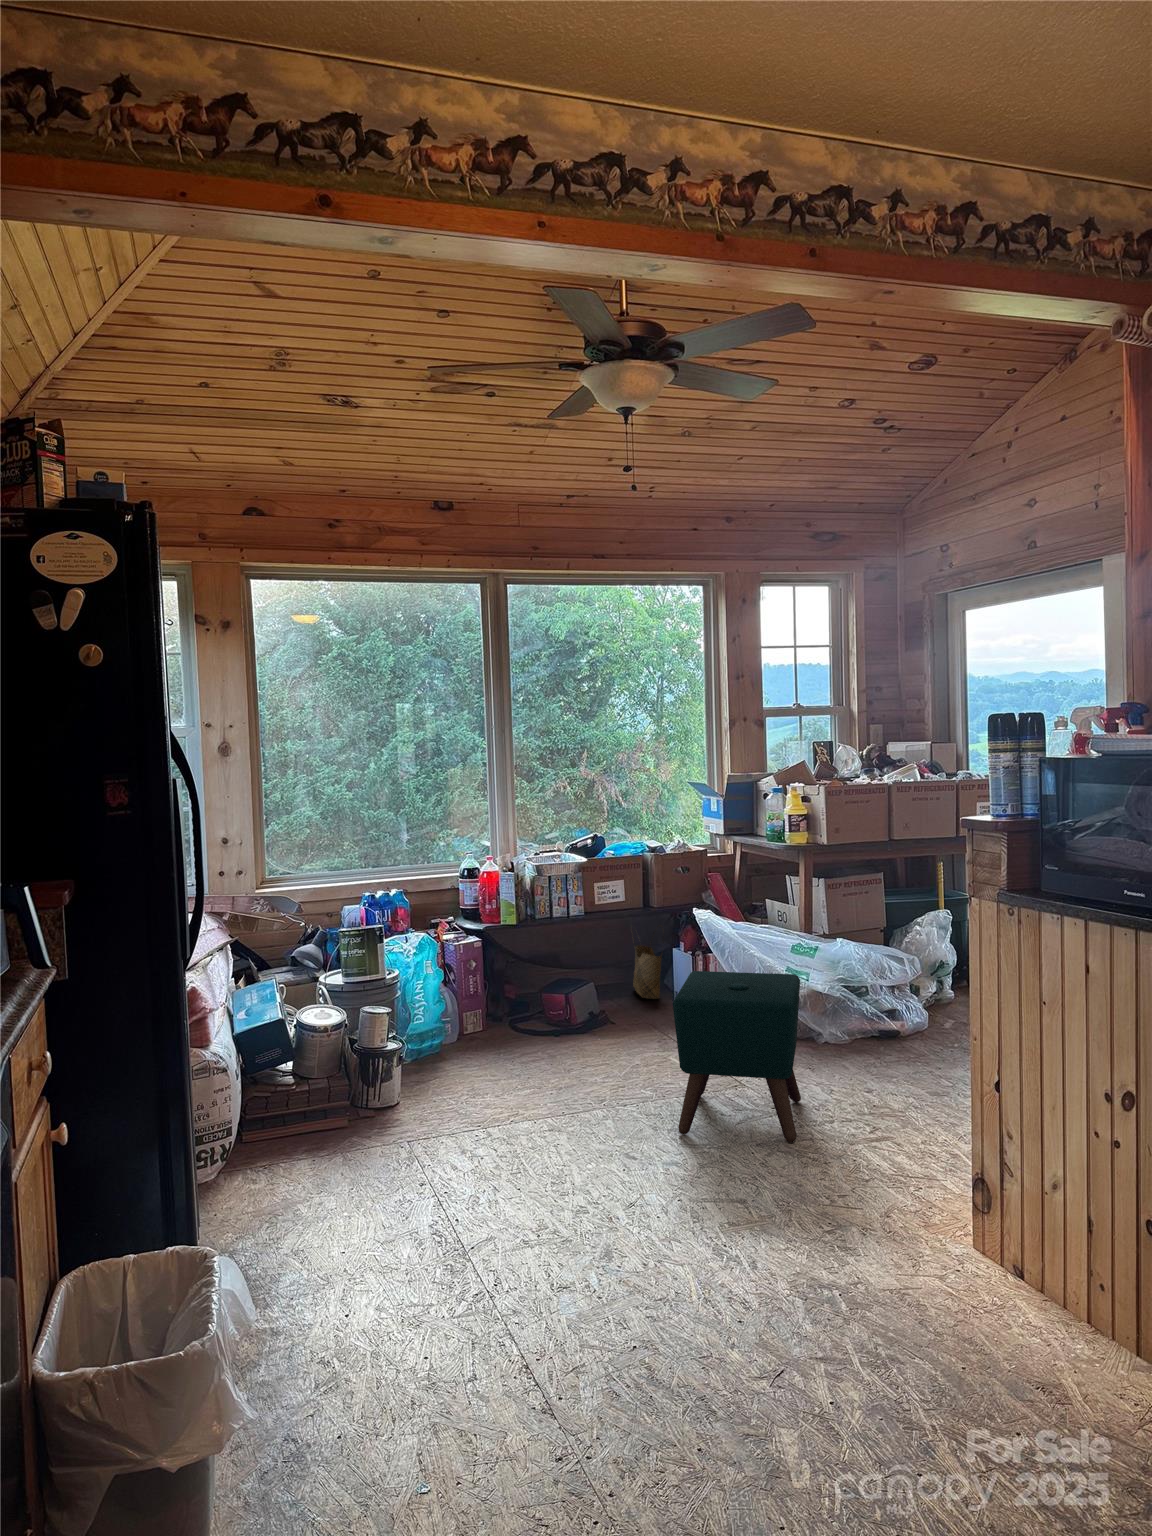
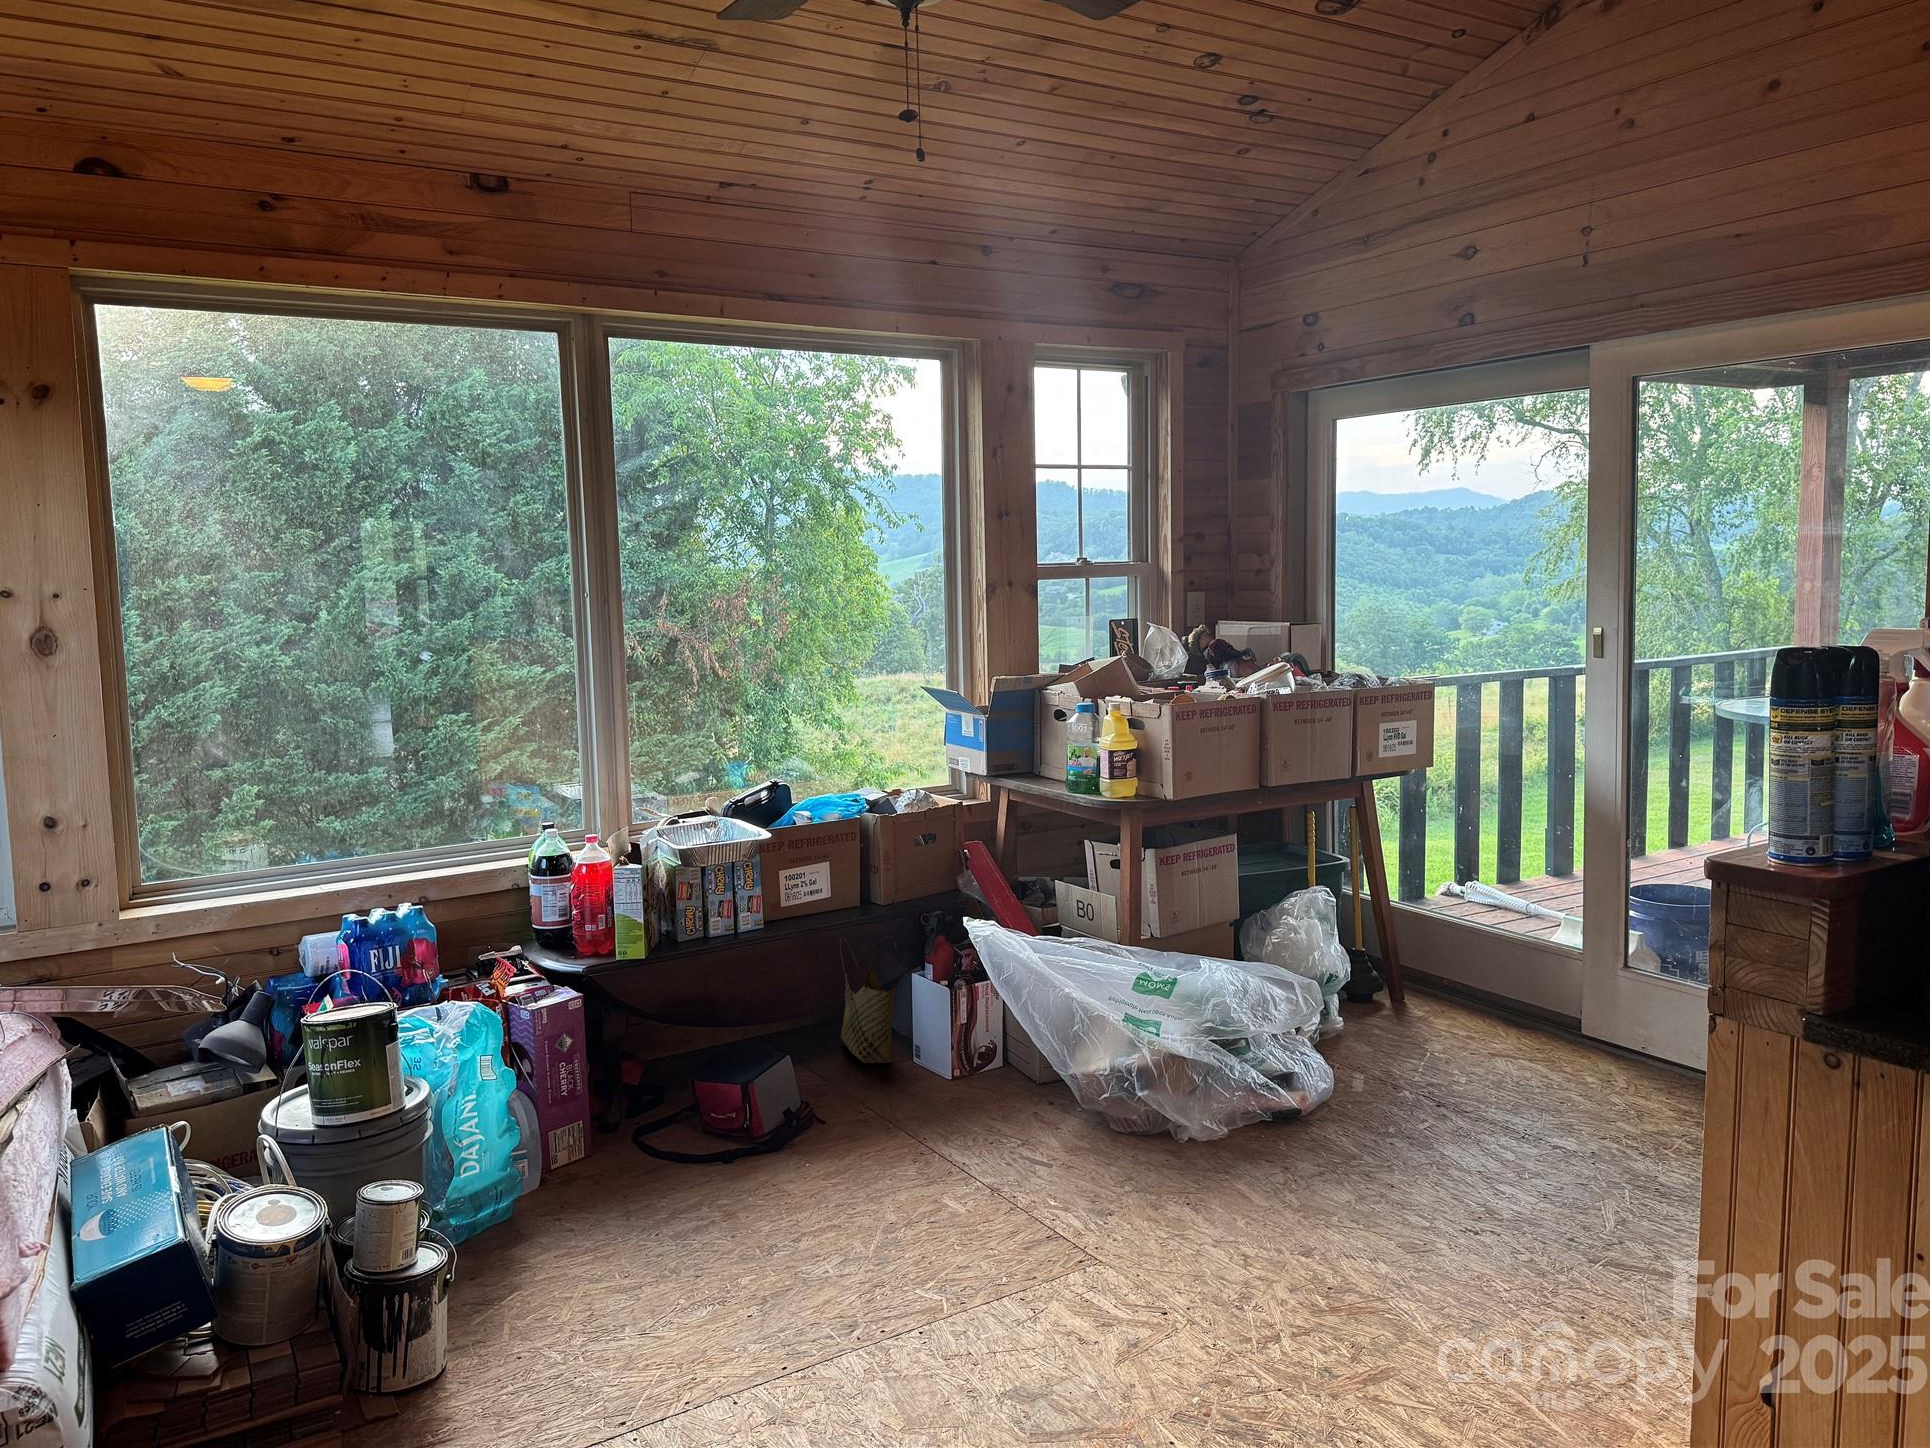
ottoman: present [673,971,801,1143] -> none [1009,1071,1239,1402]

